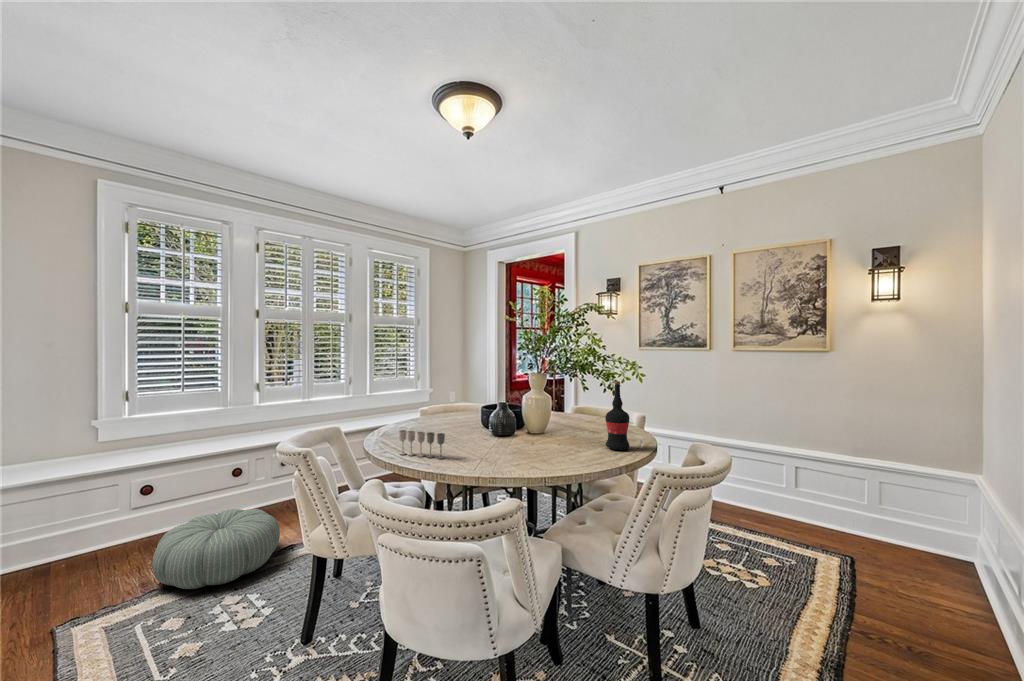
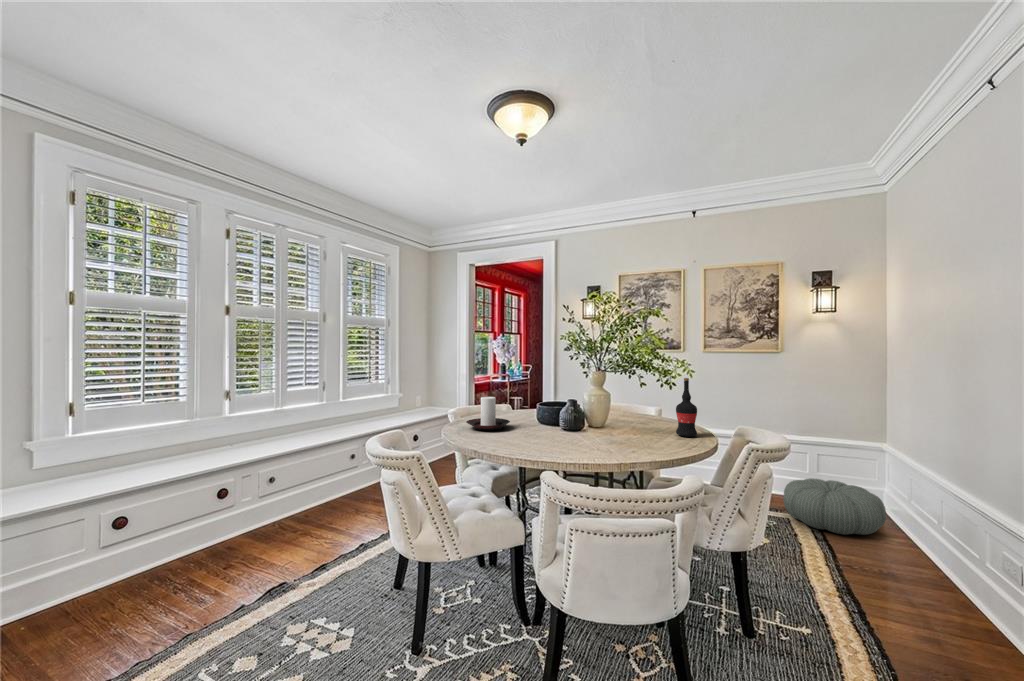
candle holder: none [403,394,449,430] -> present [466,397,510,430]
wine glass: present [399,430,445,459] -> none [514,428,563,453]
pouf: present [152,509,280,589] -> present [784,478,886,535]

